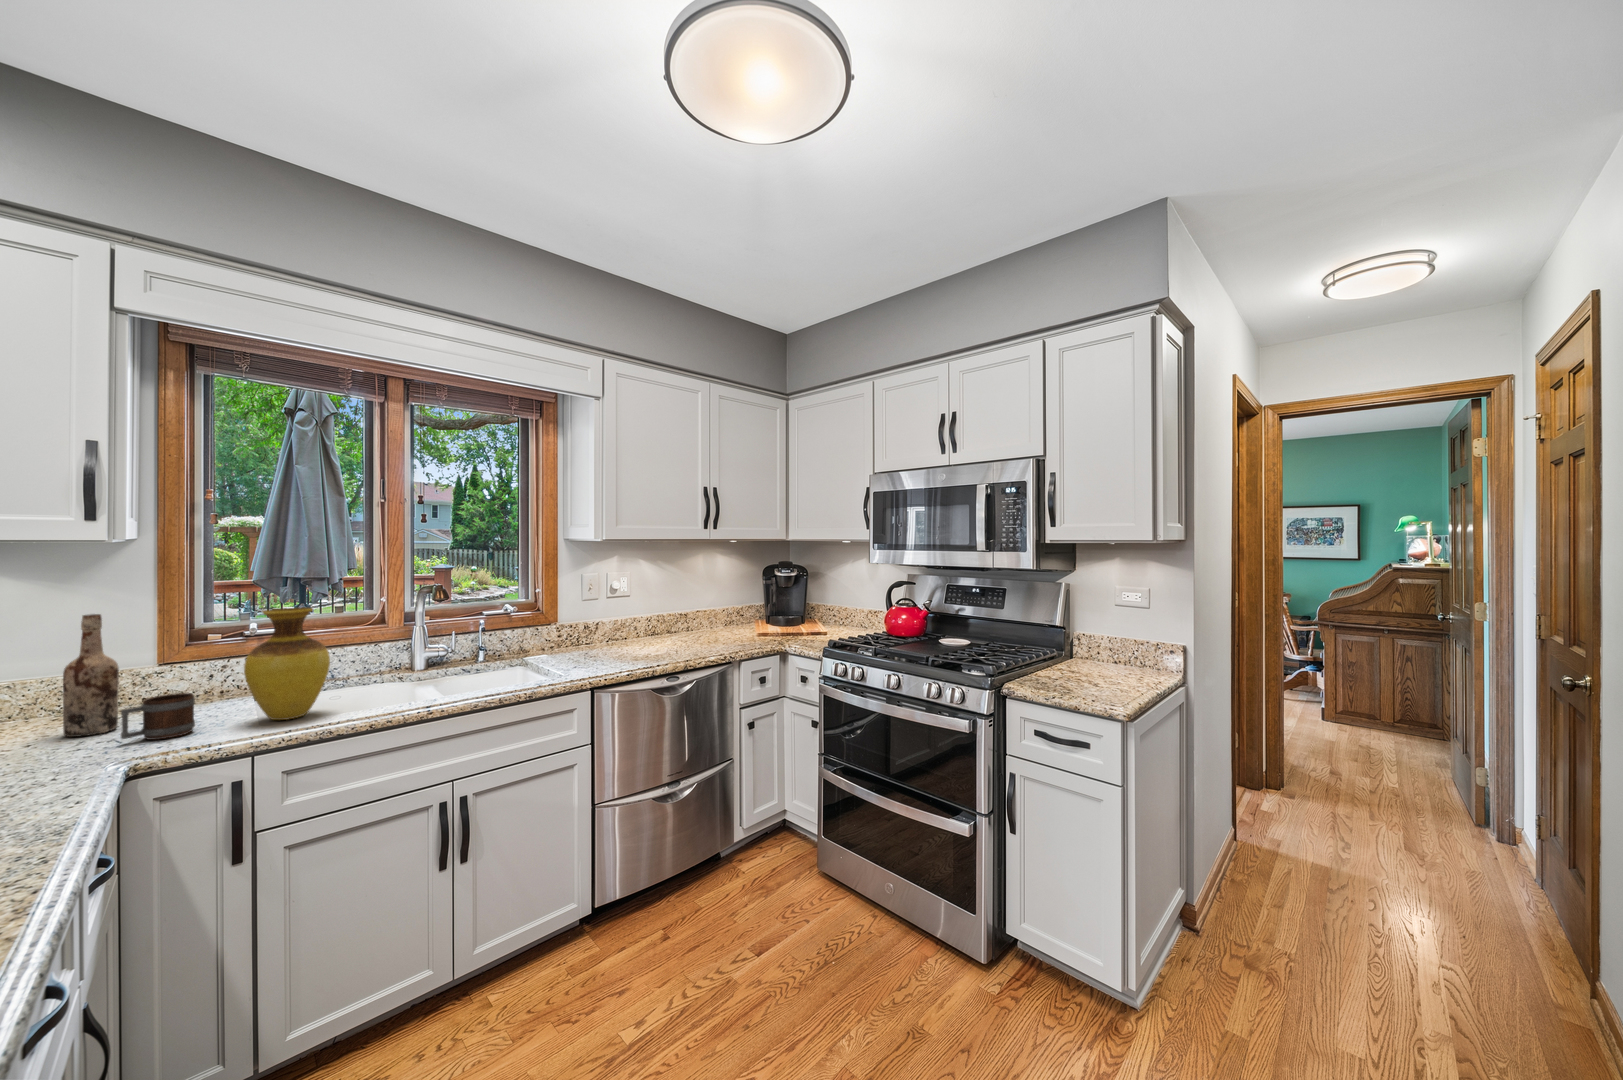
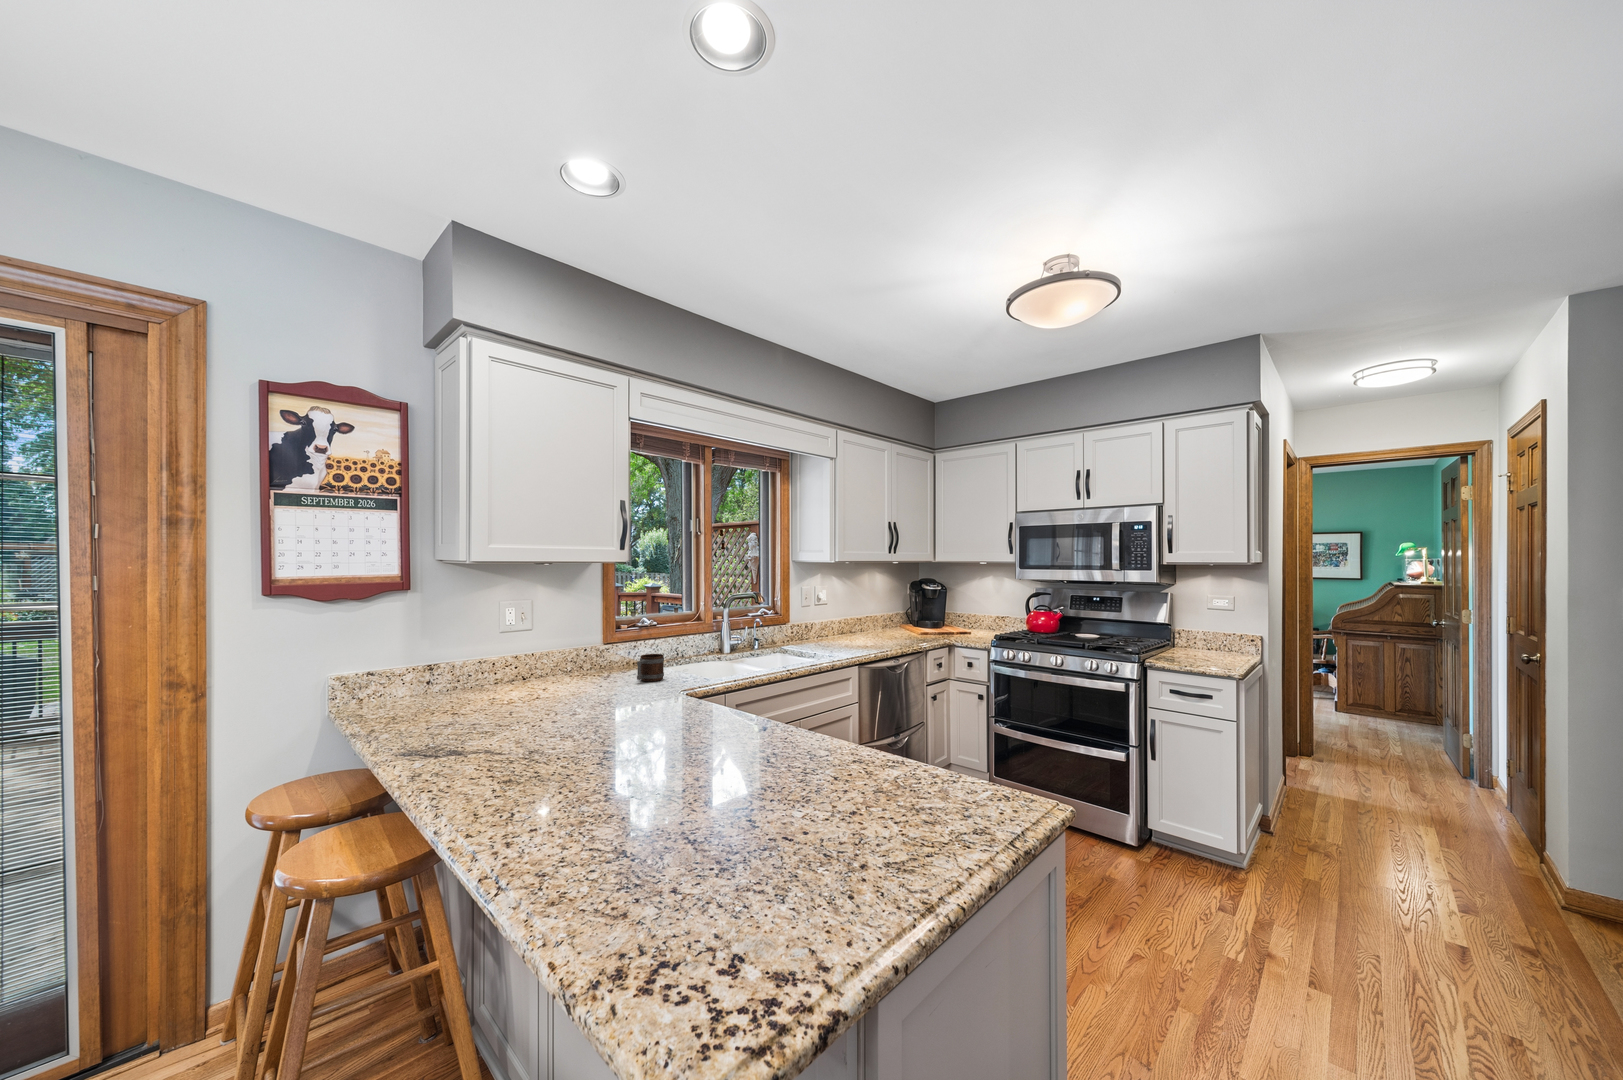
vase: present [244,608,330,720] -> none [680,601,723,674]
wine bottle: present [63,614,119,737] -> none [583,603,608,680]

